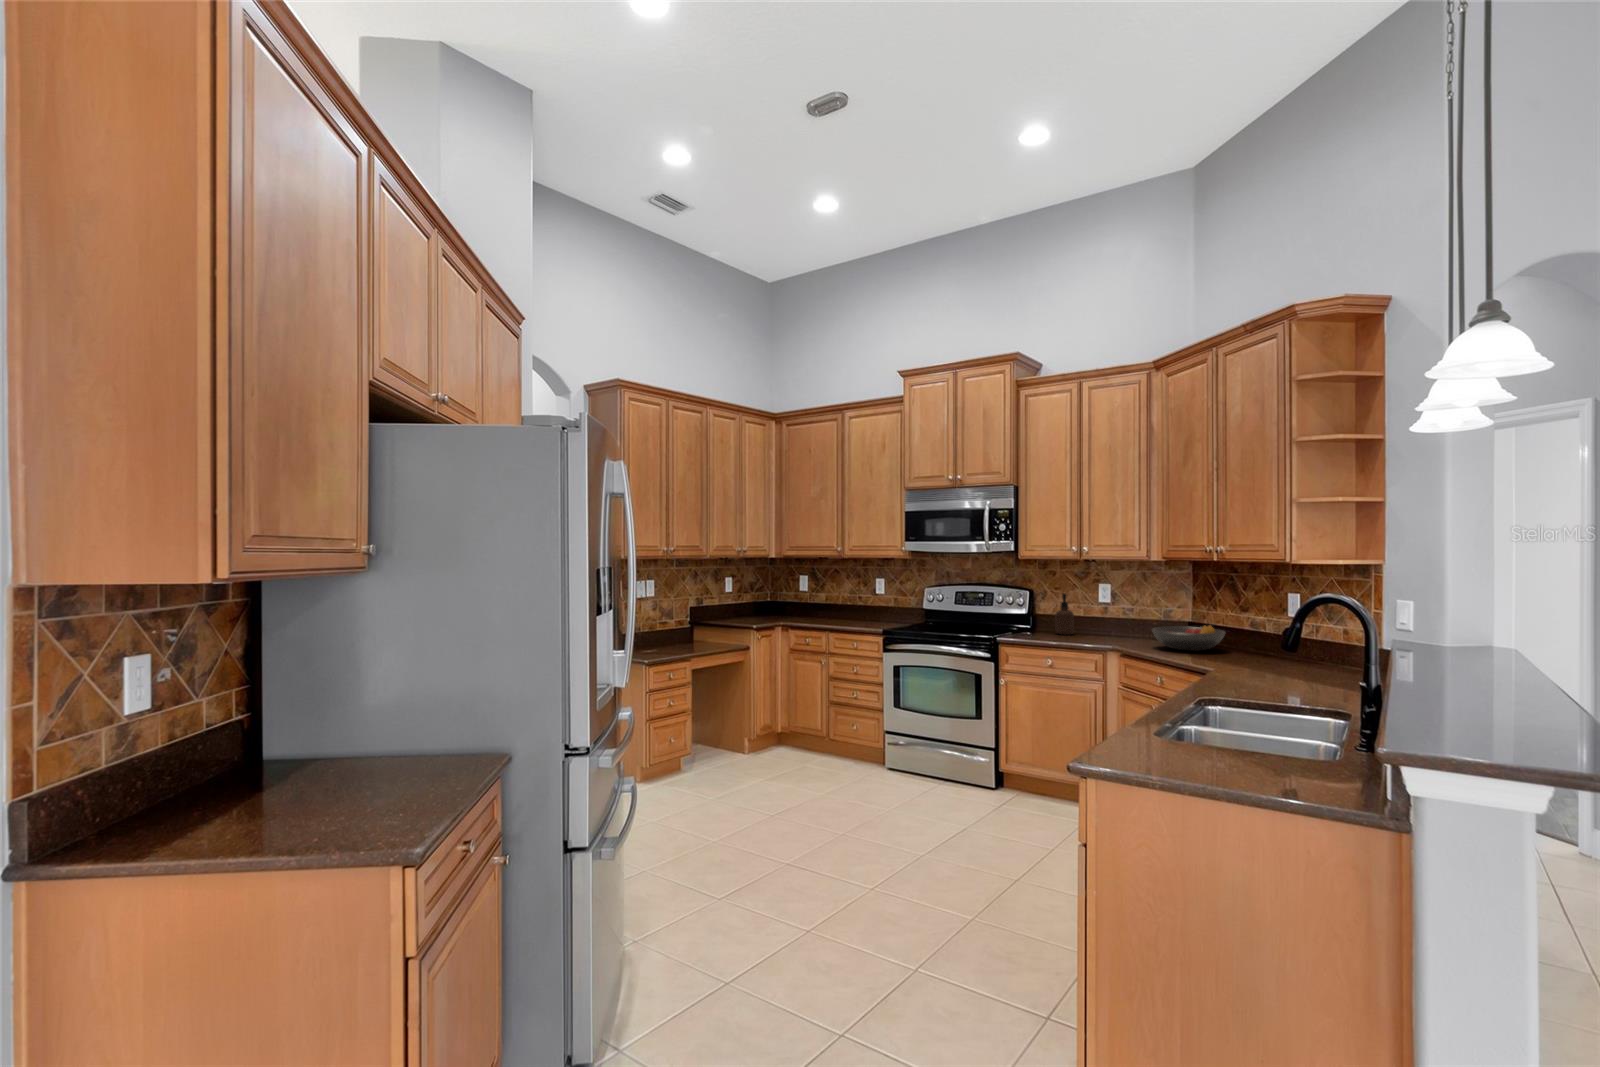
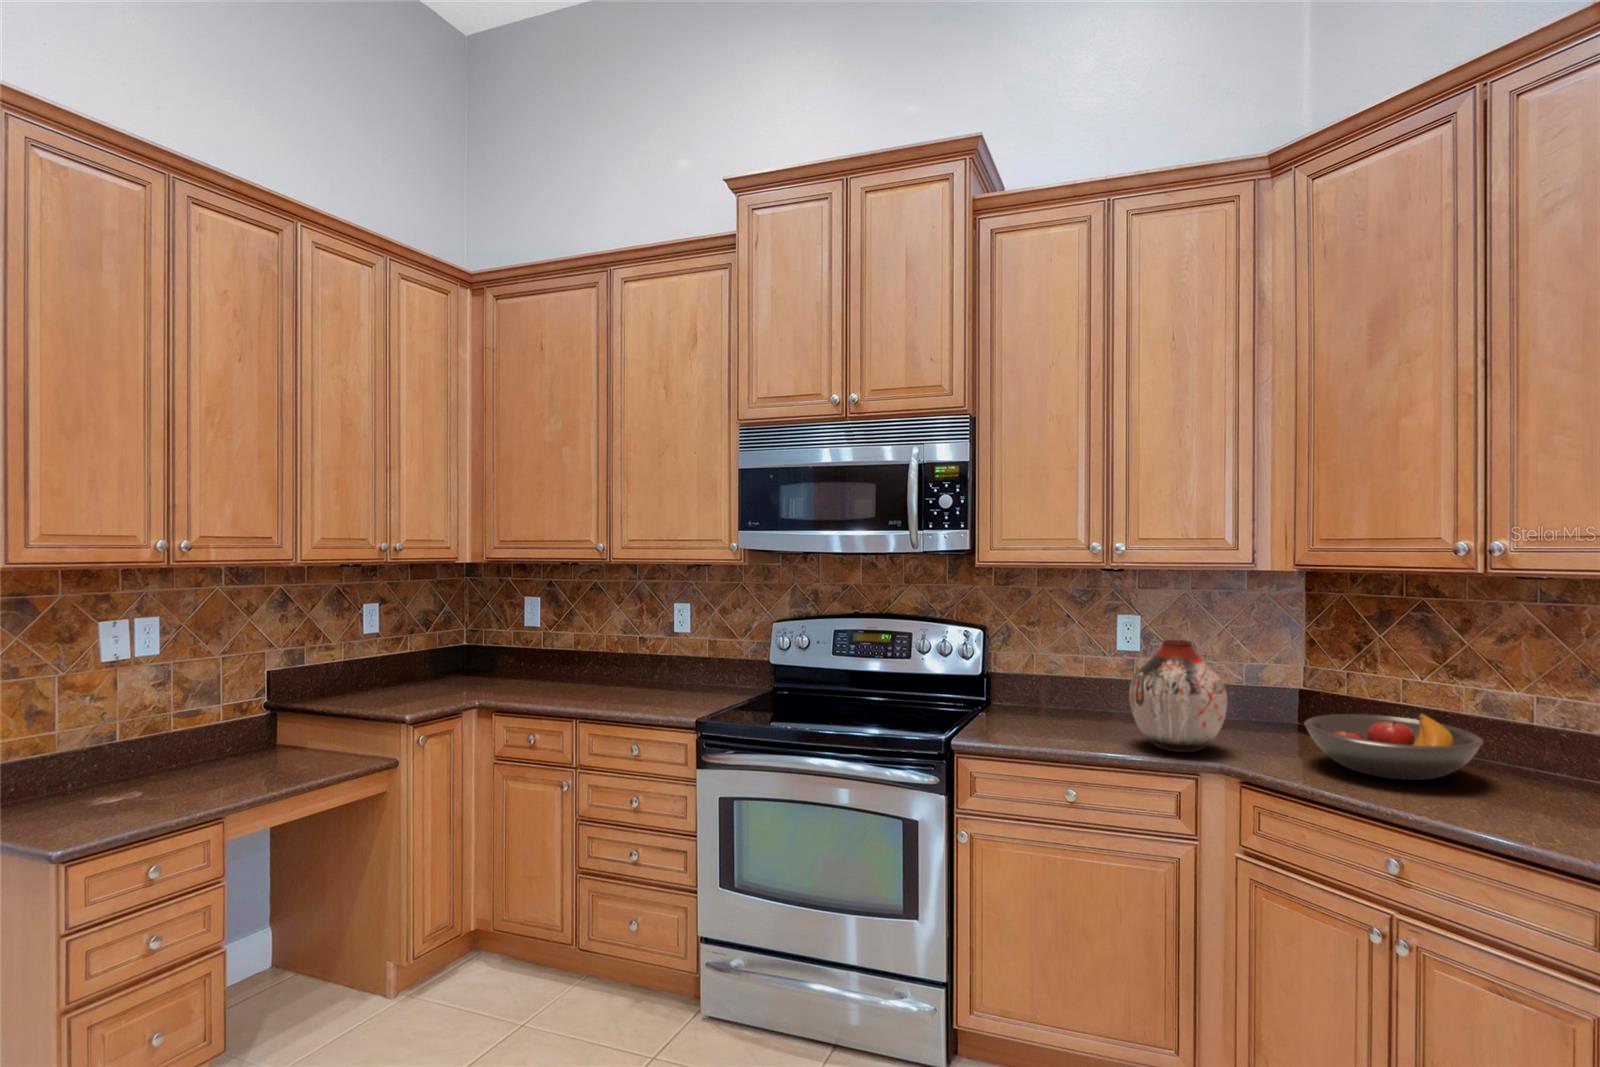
vase: none [1080,592,1124,643] -> present [1129,640,1227,752]
soap dispenser: present [1055,594,1074,635] -> none [1049,637,1086,722]

